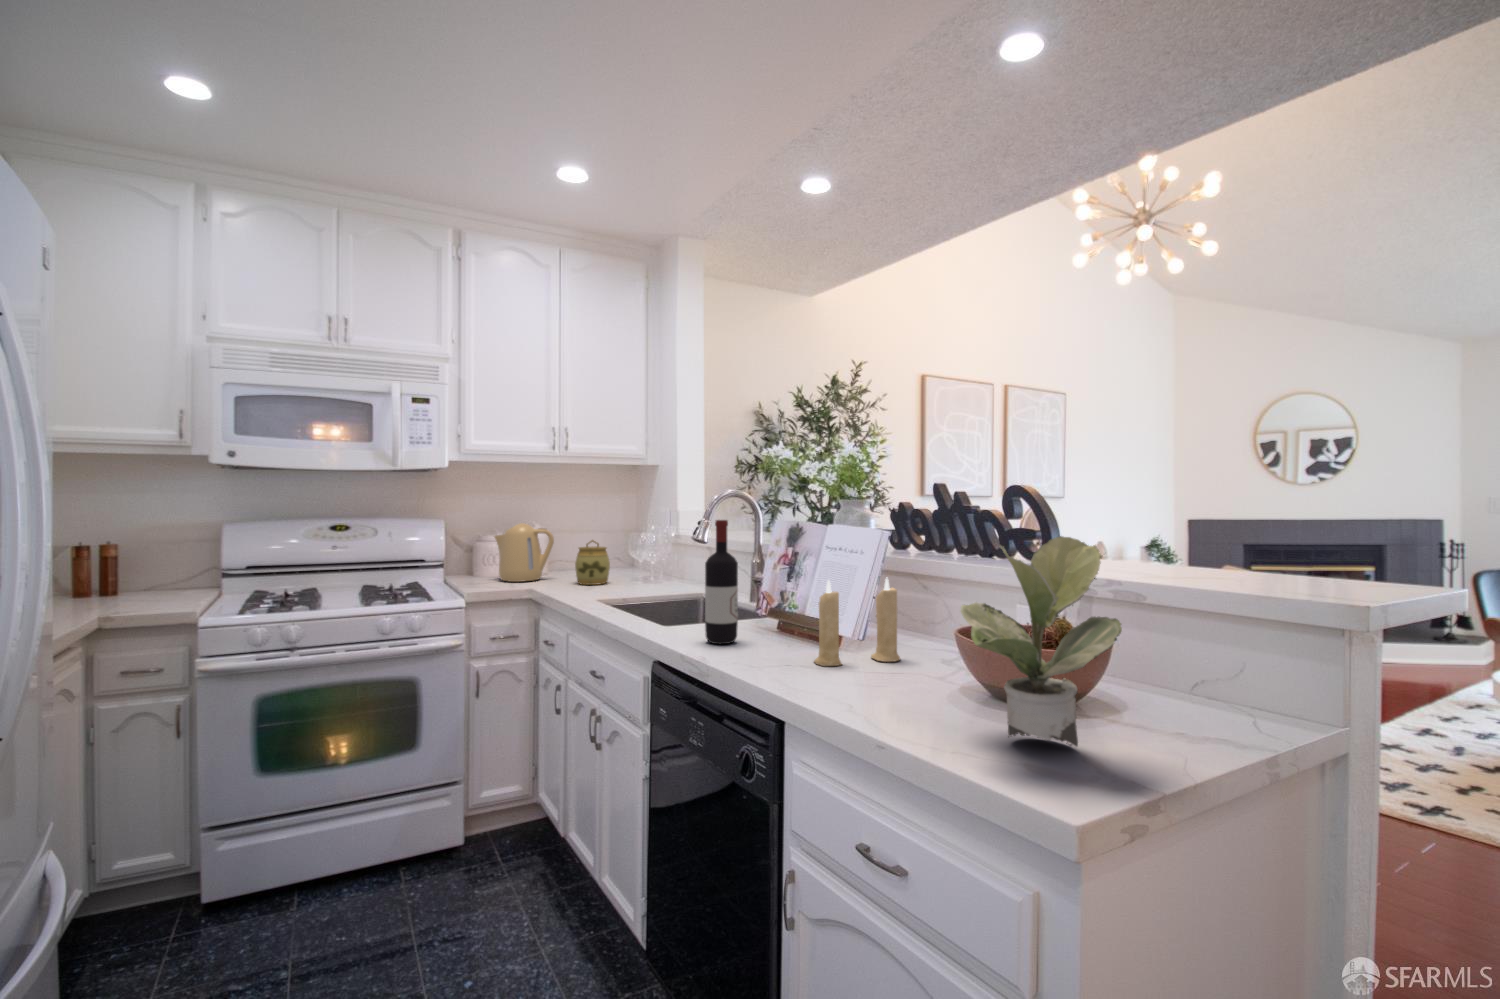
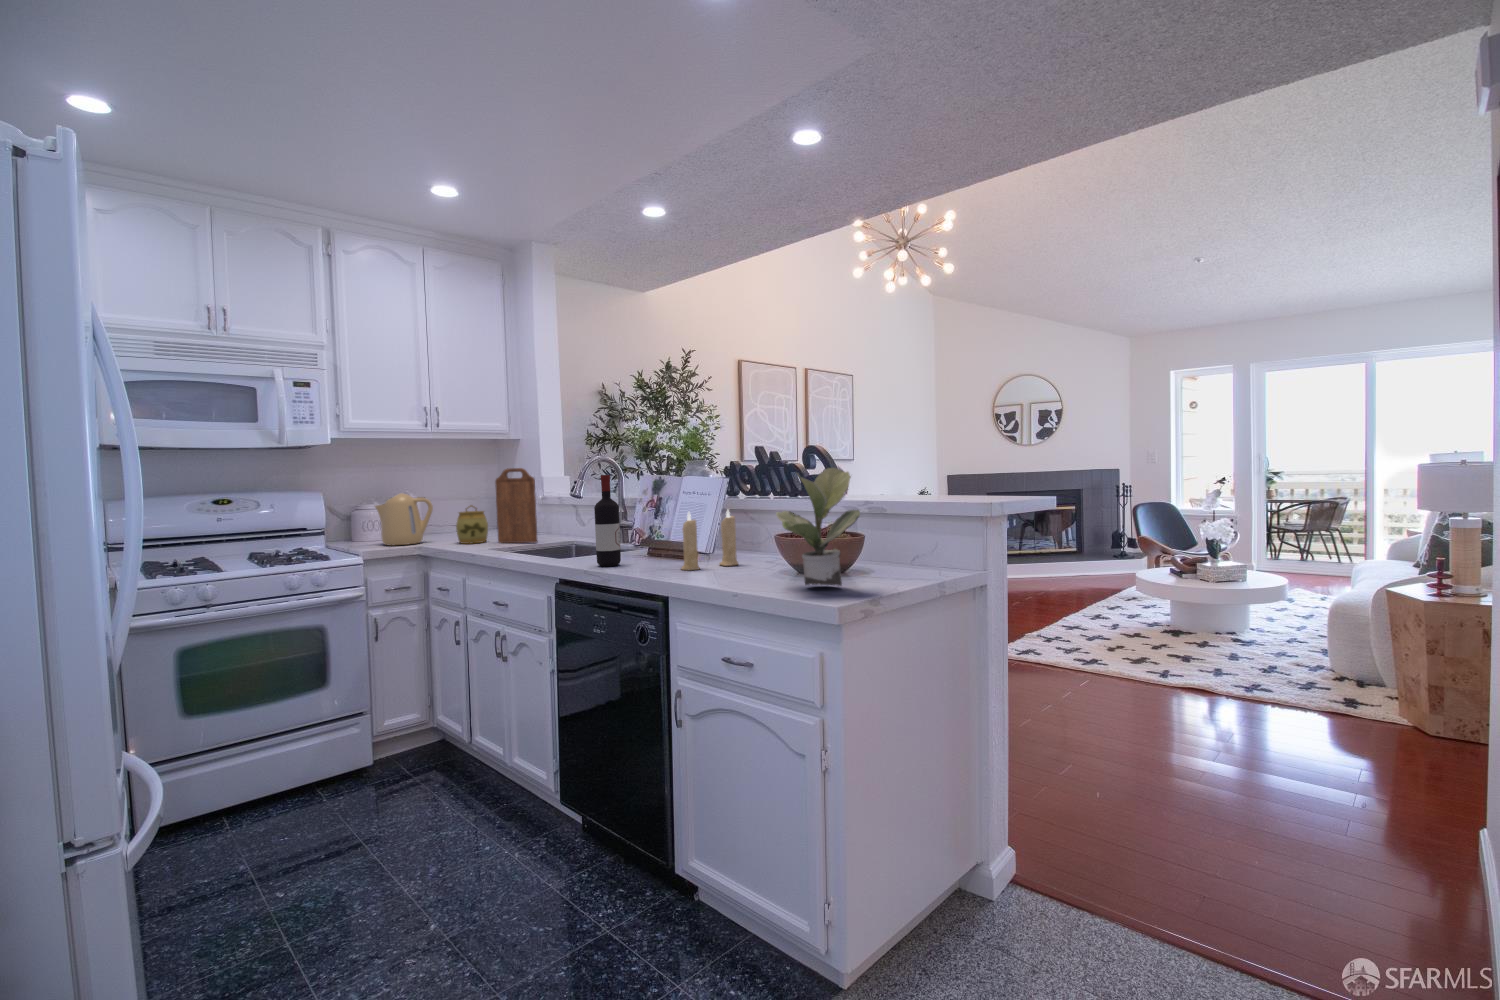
cutting board: none [619,500,661,589] -> present [495,468,537,543]

